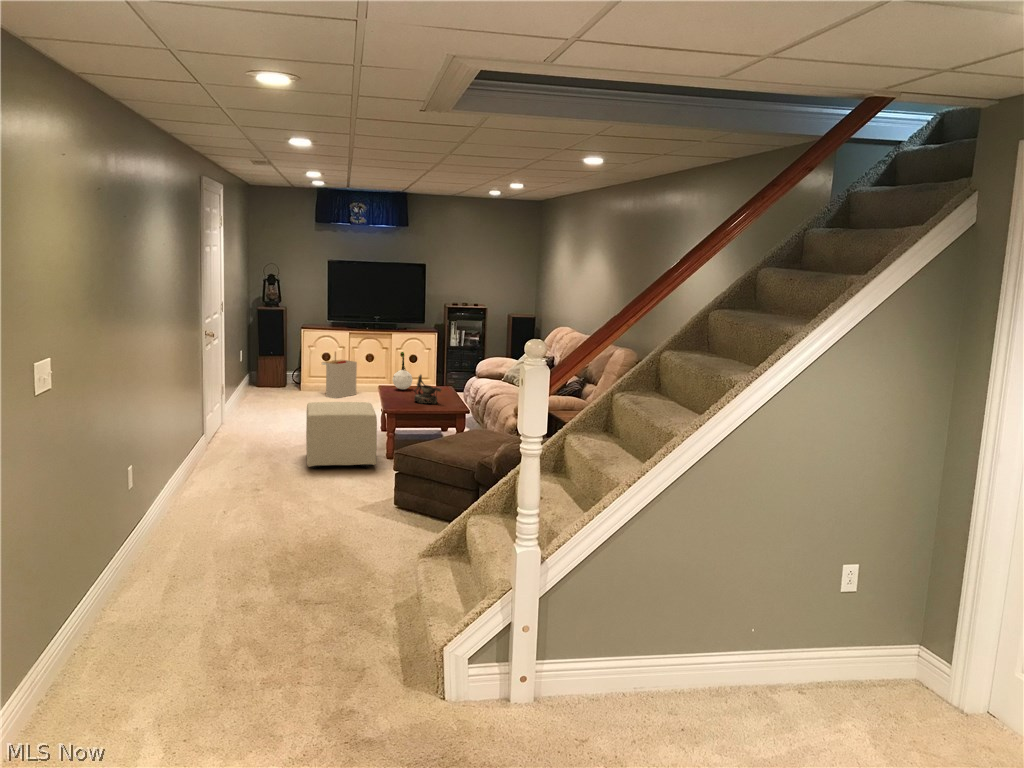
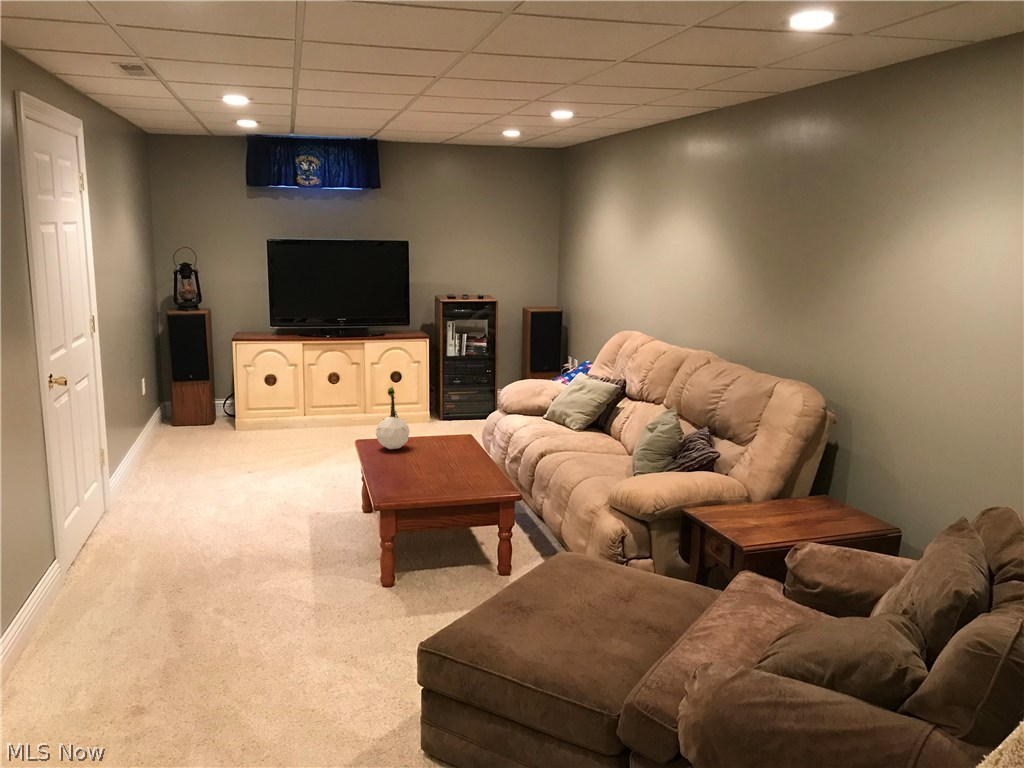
storage bin: present [322,352,357,398] -> none [263,373,317,442]
decorative bowl: present [414,375,441,404] -> none [419,433,469,486]
ottoman: present [306,402,377,469] -> none [218,491,359,641]

